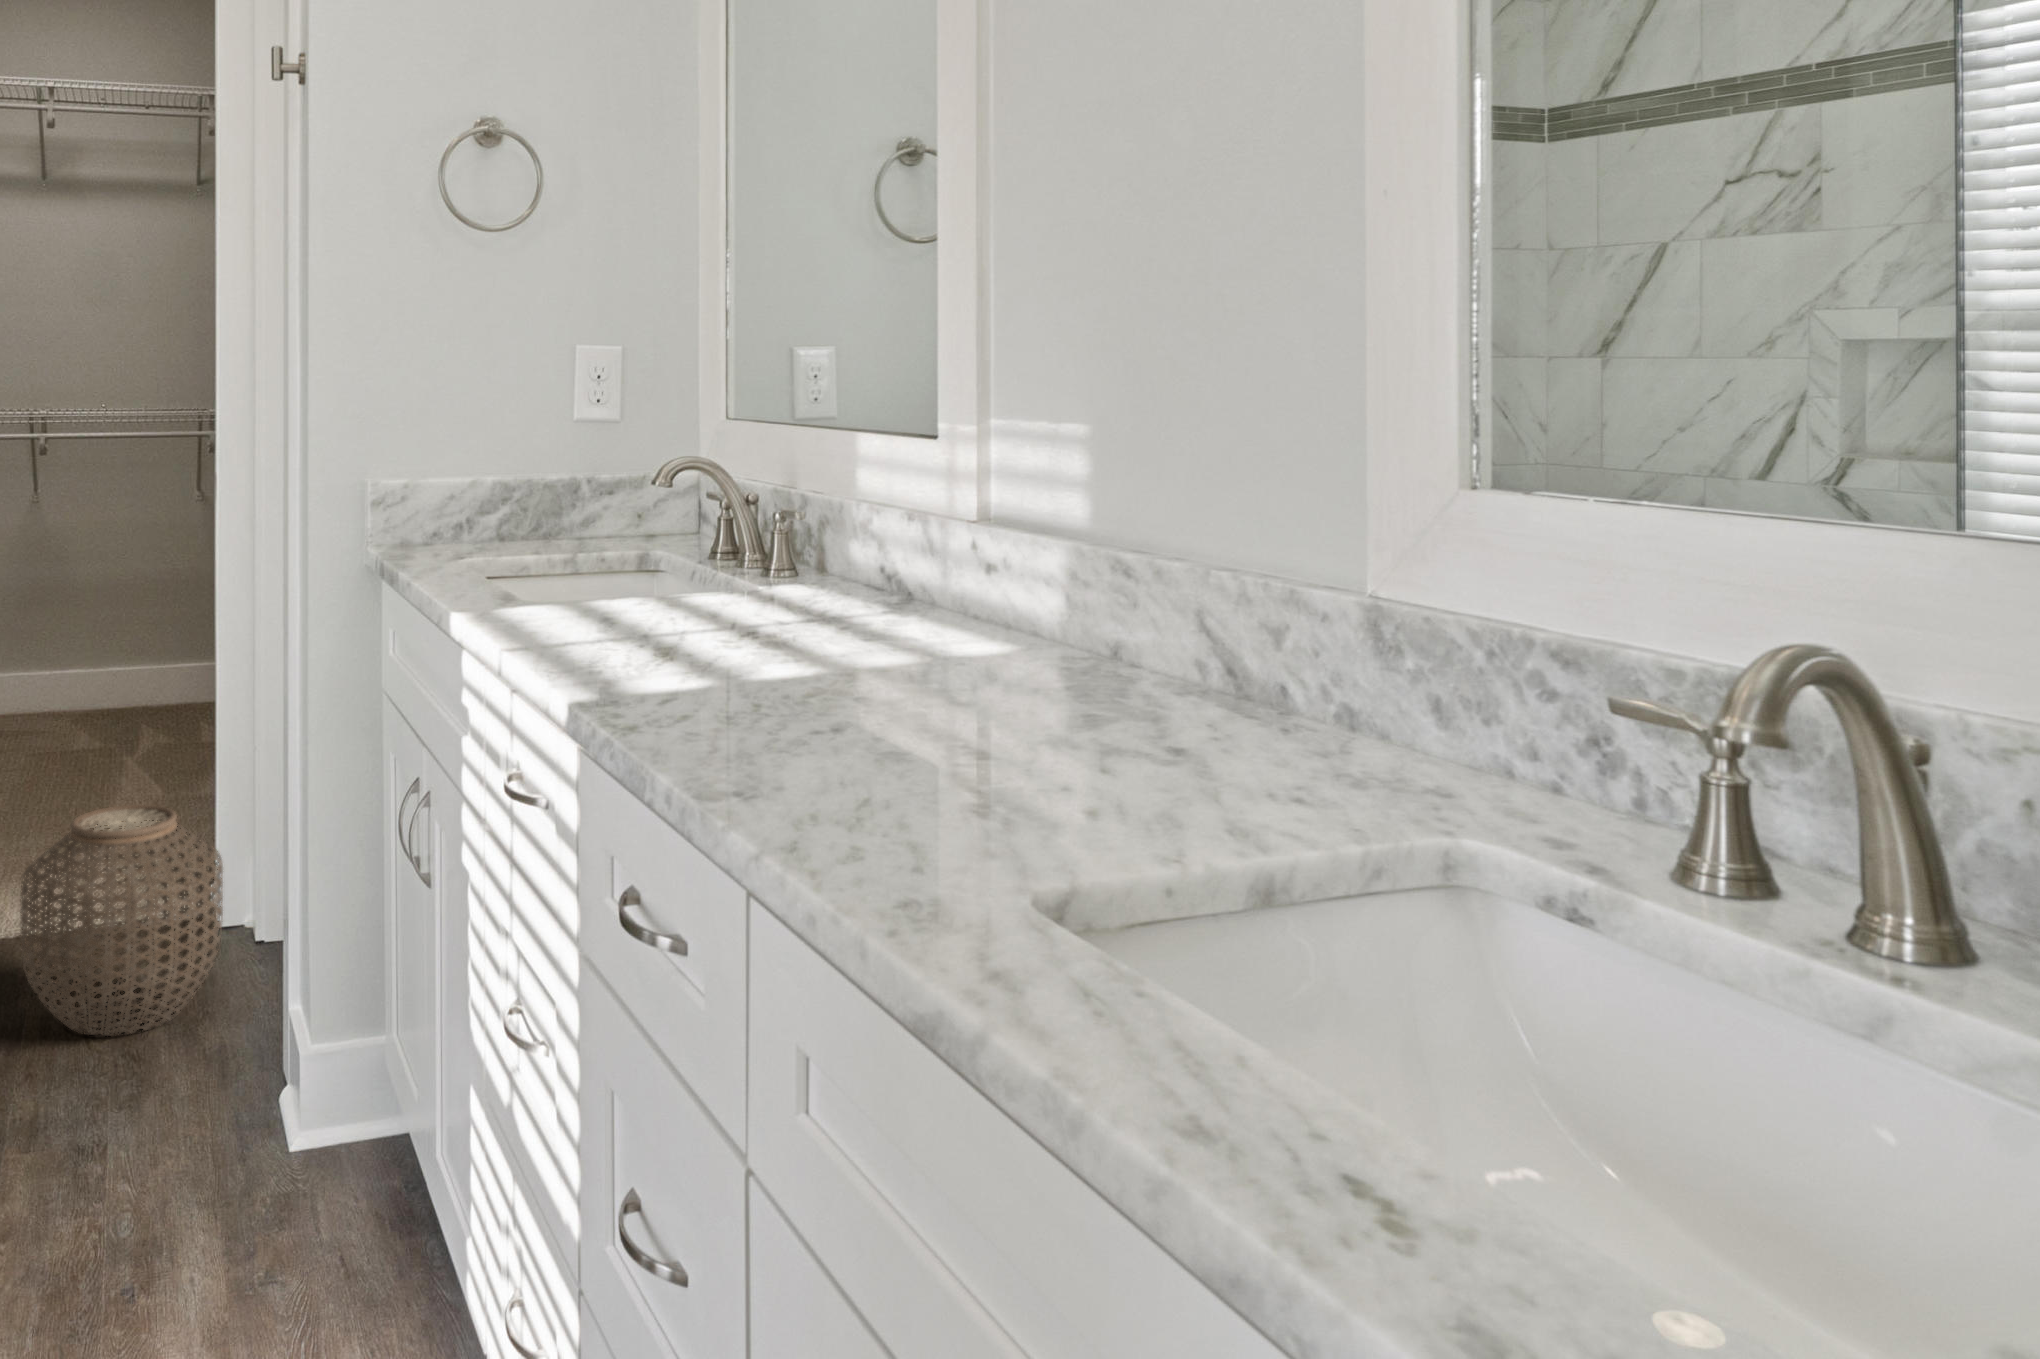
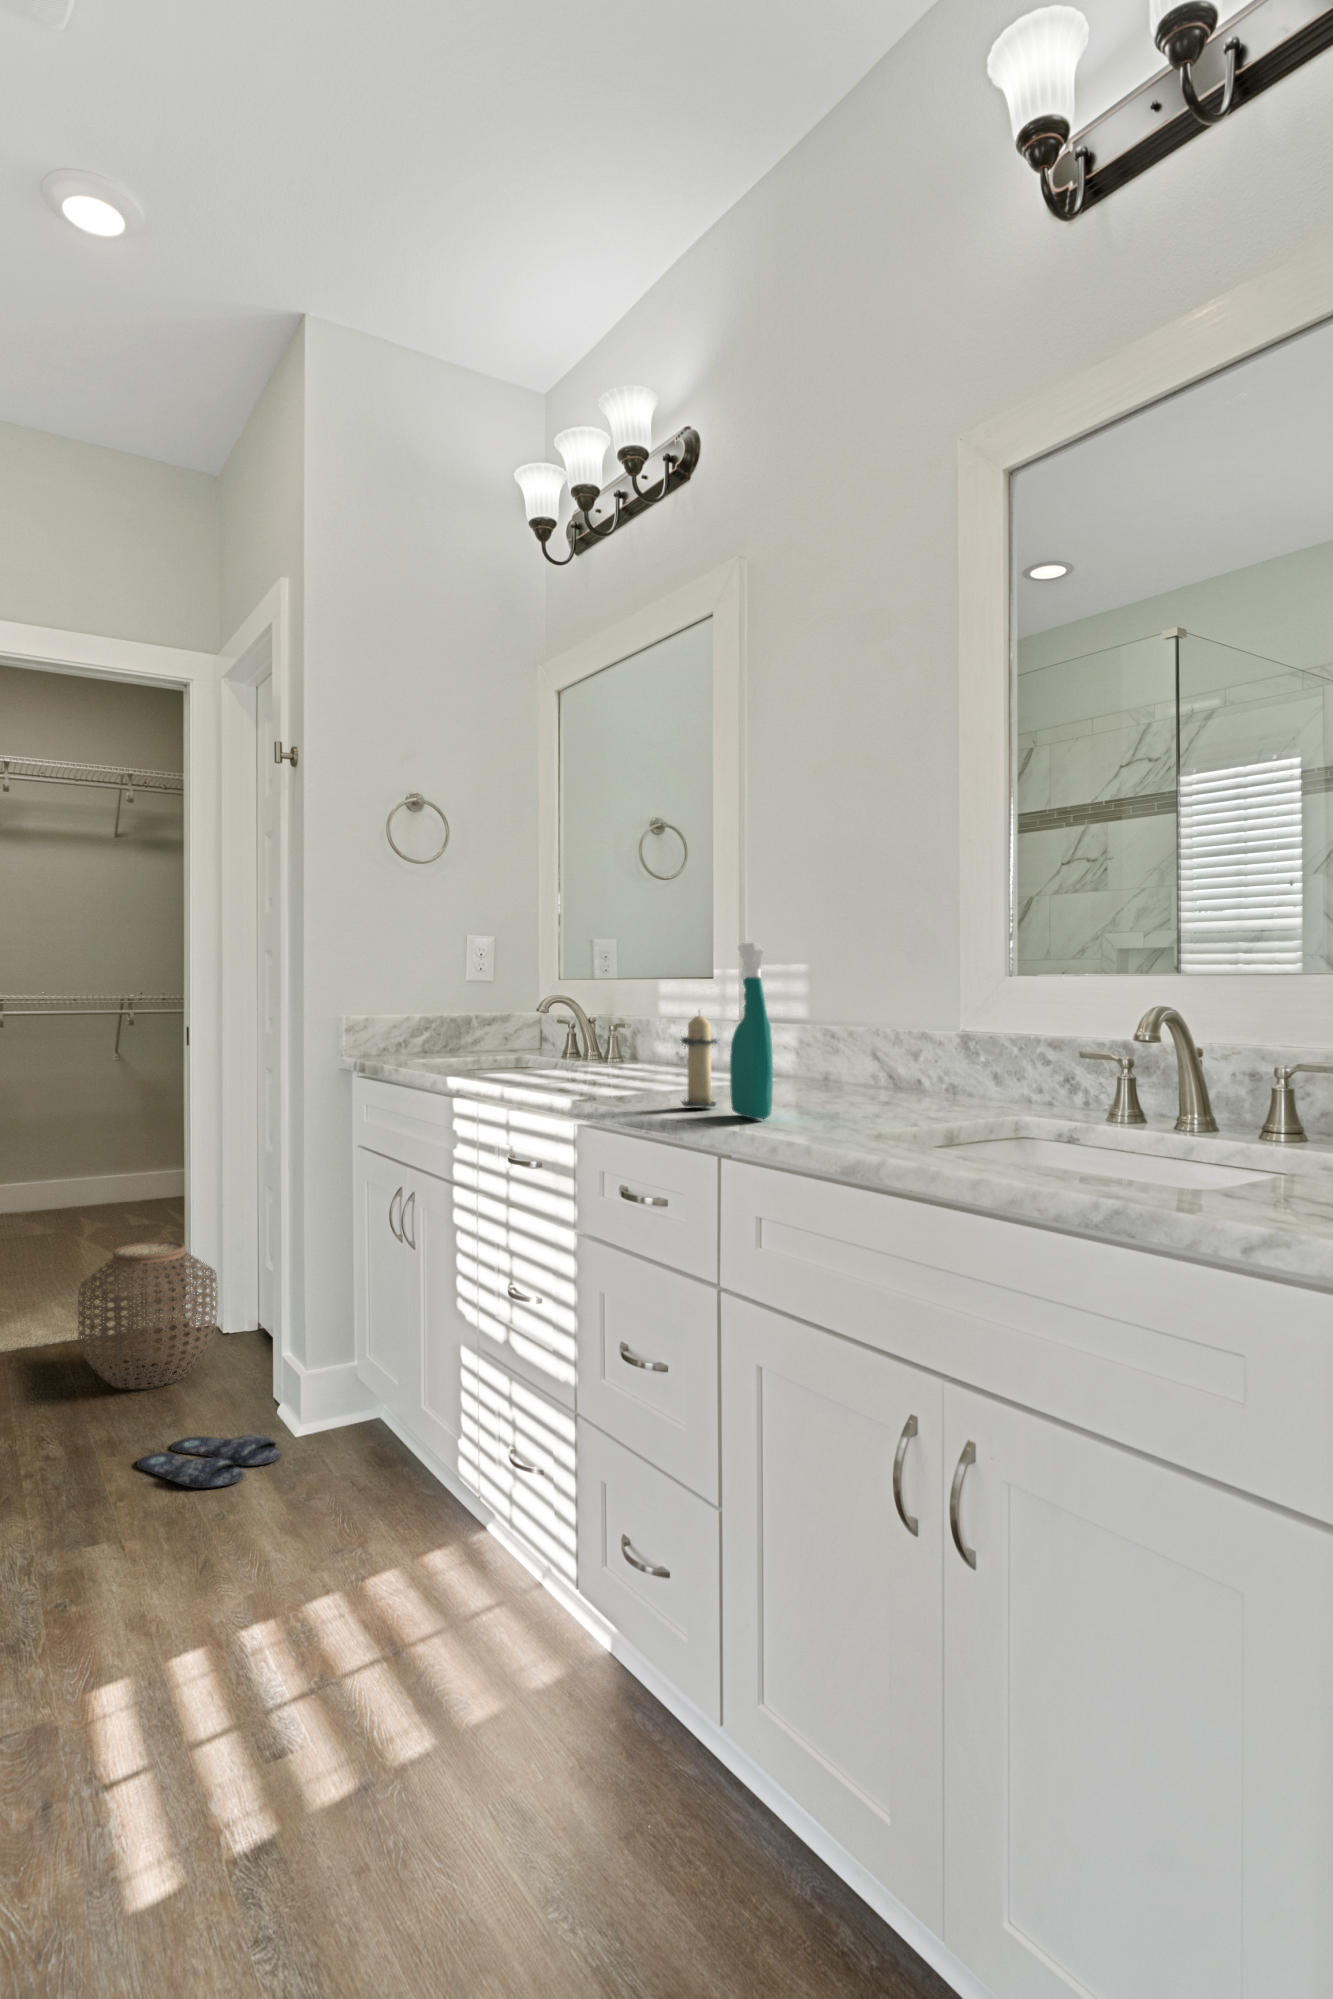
spray bottle: none [834,424,896,798] -> present [730,943,773,1119]
candle: none [749,542,845,745] -> present [680,1015,718,1107]
slippers: none [40,1138,251,1245] -> present [137,1435,280,1488]

